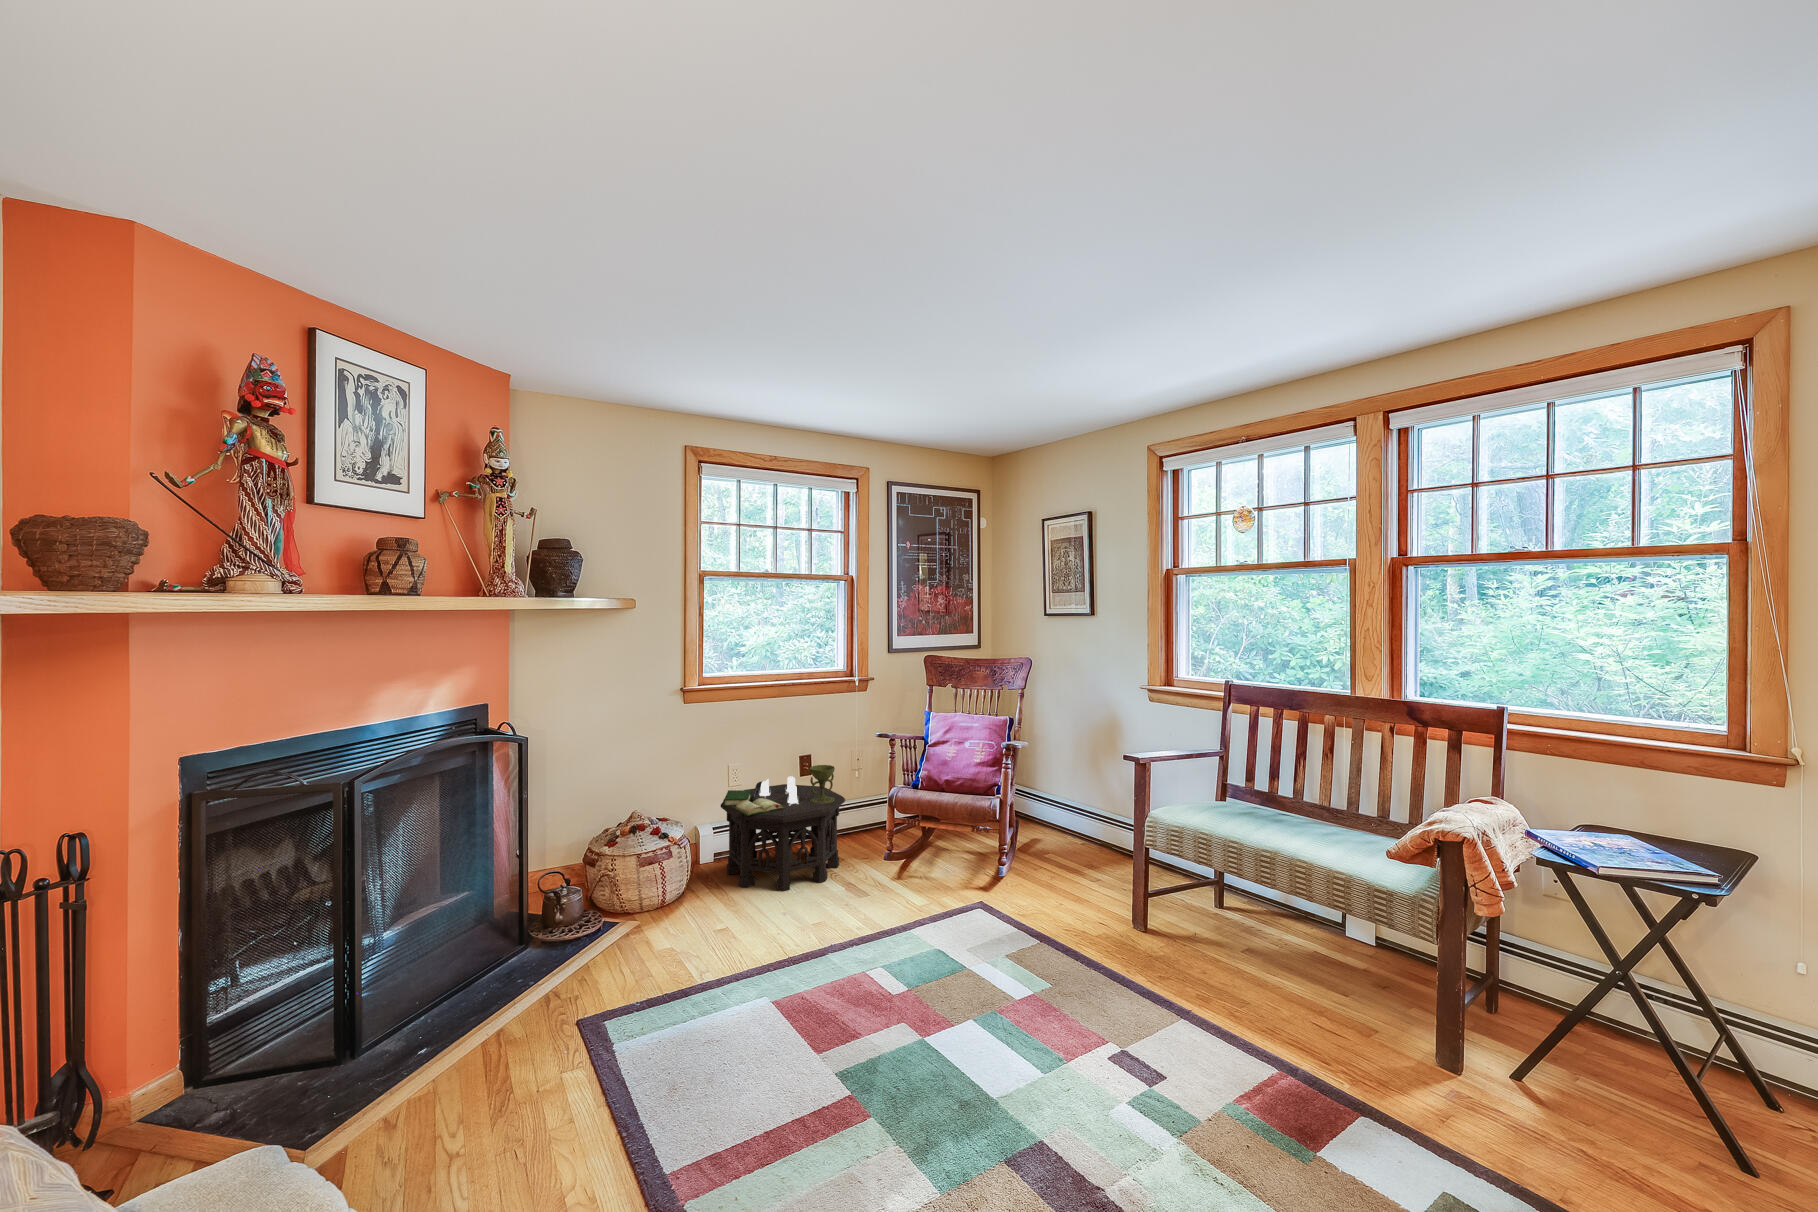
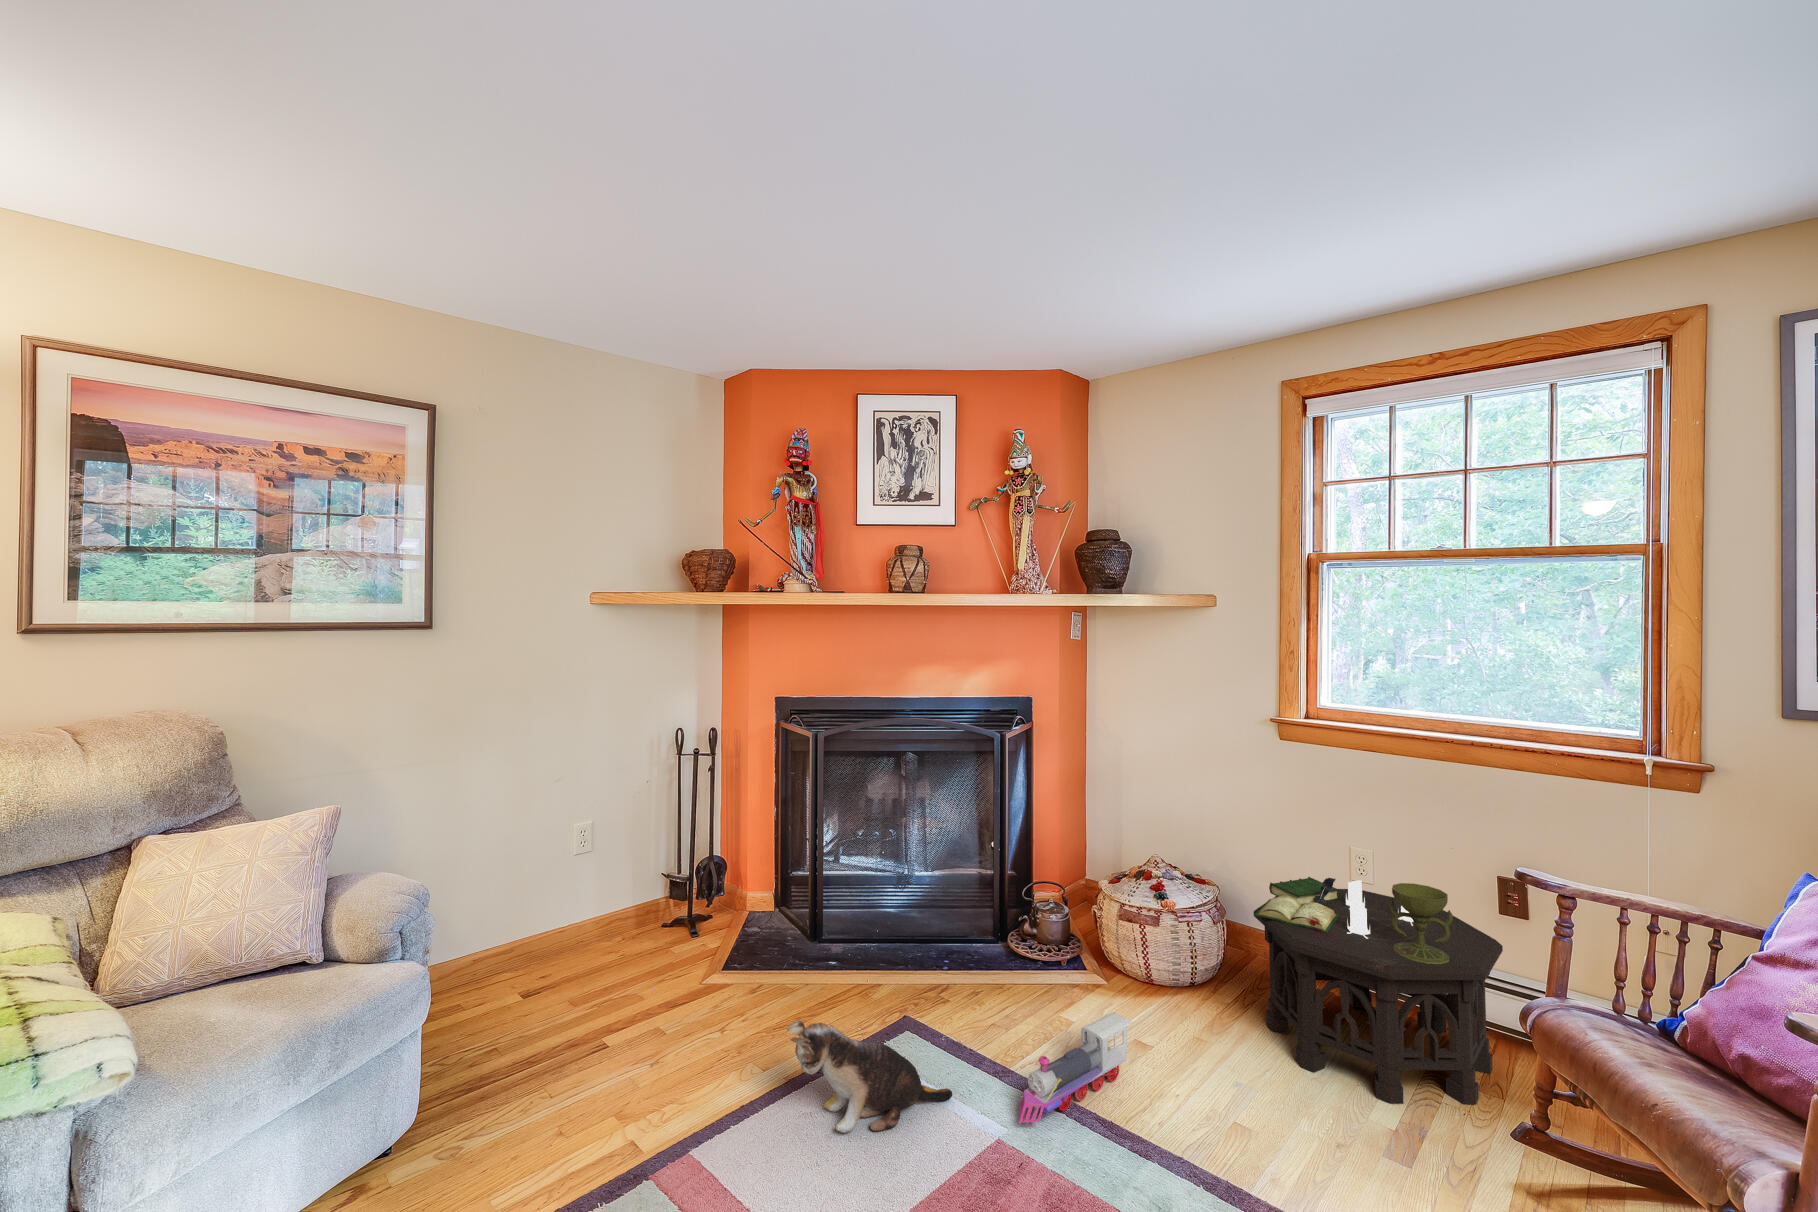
toy train: none [728,903,771,984] -> present [1019,1013,1132,1123]
plush toy: none [659,991,724,1074] -> present [787,1020,952,1133]

